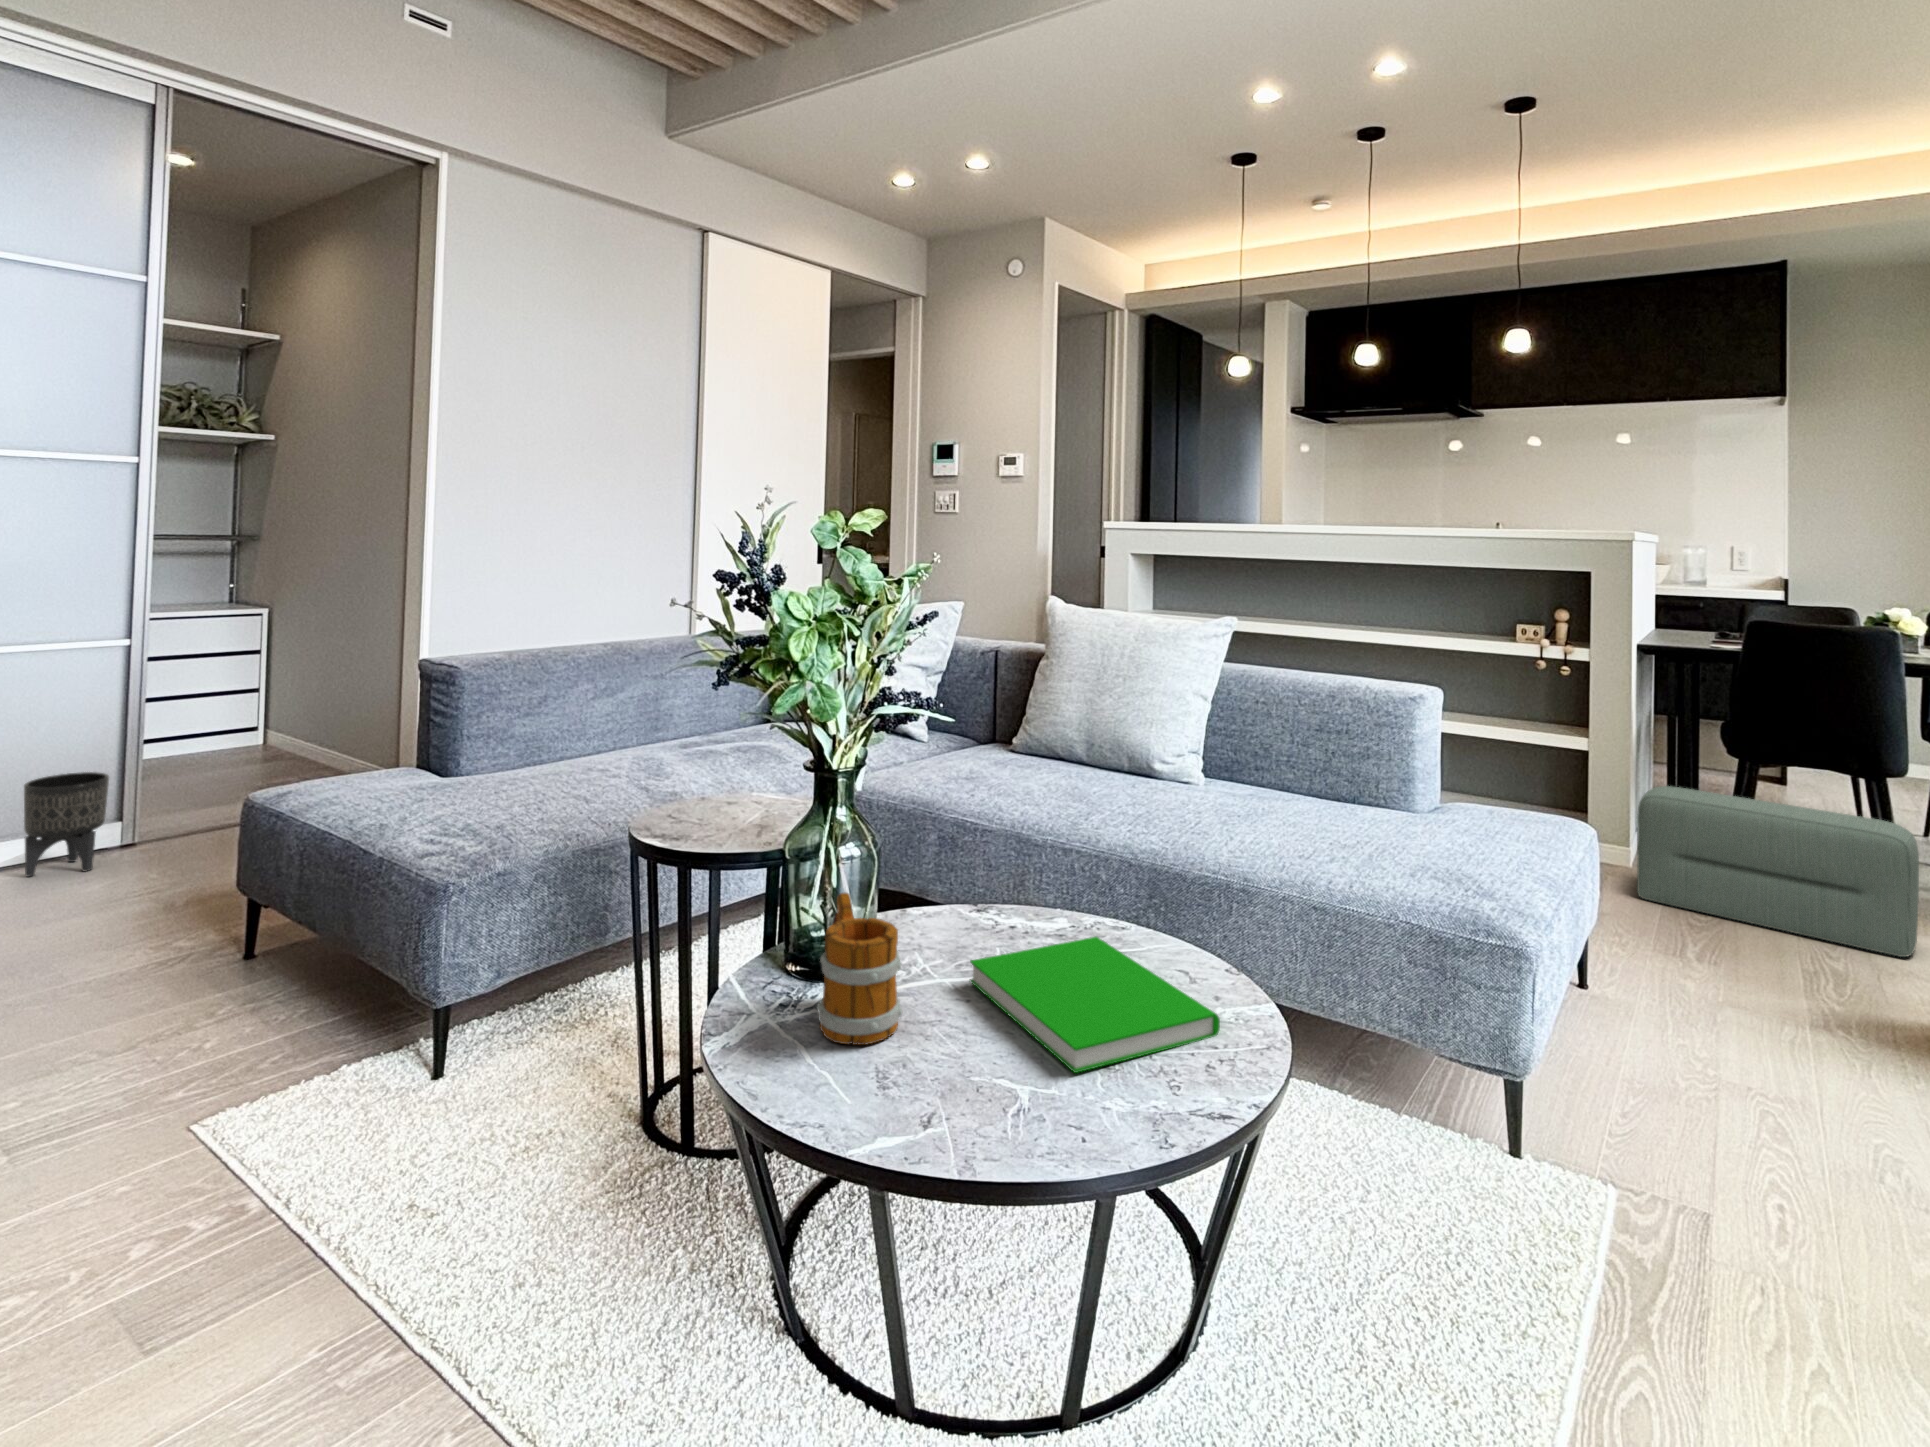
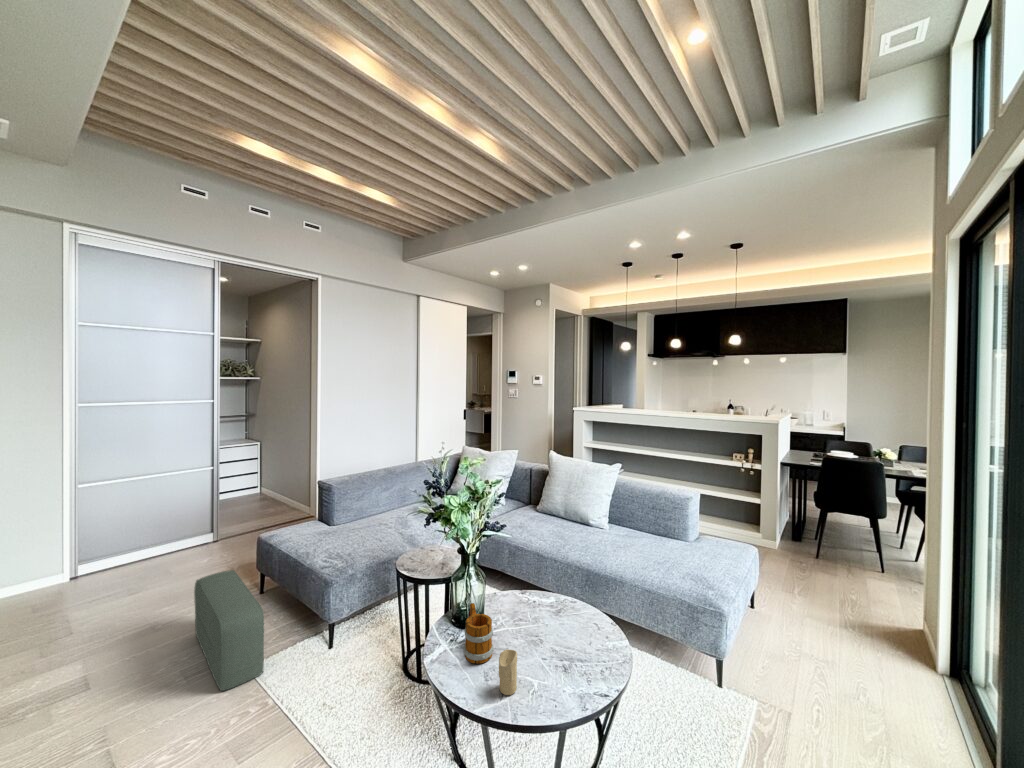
planter: present [24,772,109,877] -> none [180,516,209,556]
pouf: present [1637,786,1919,957] -> present [194,570,264,691]
book: present [970,937,1220,1073] -> none [519,613,609,679]
candle: none [918,987,970,1107] -> present [499,649,517,695]

